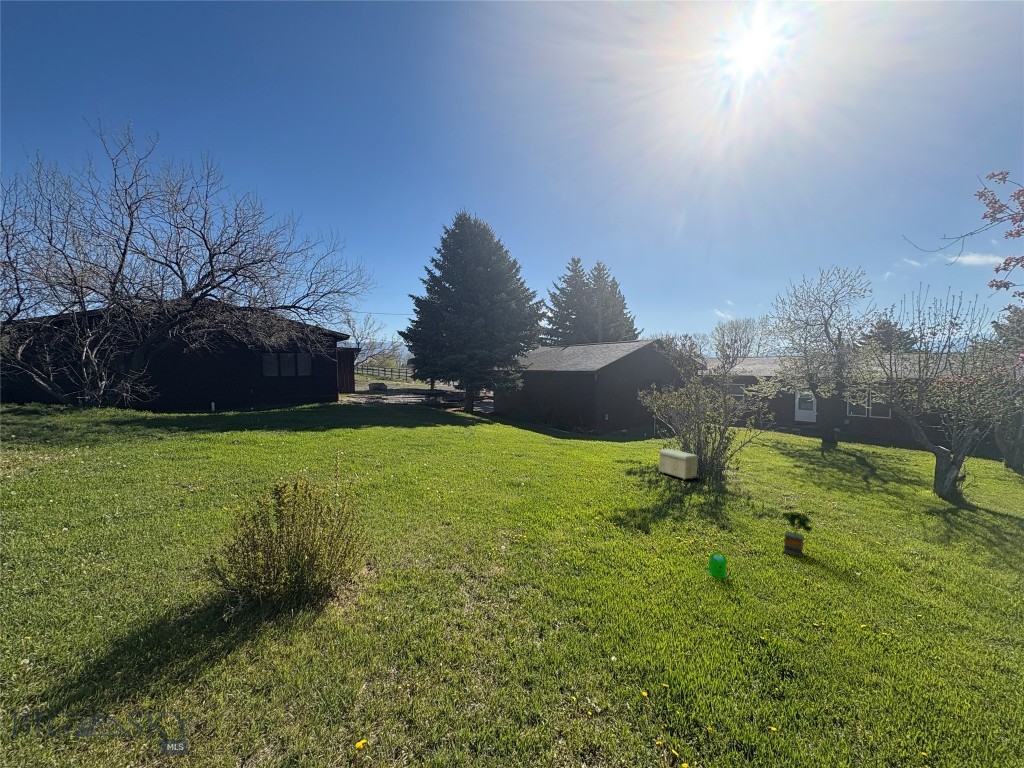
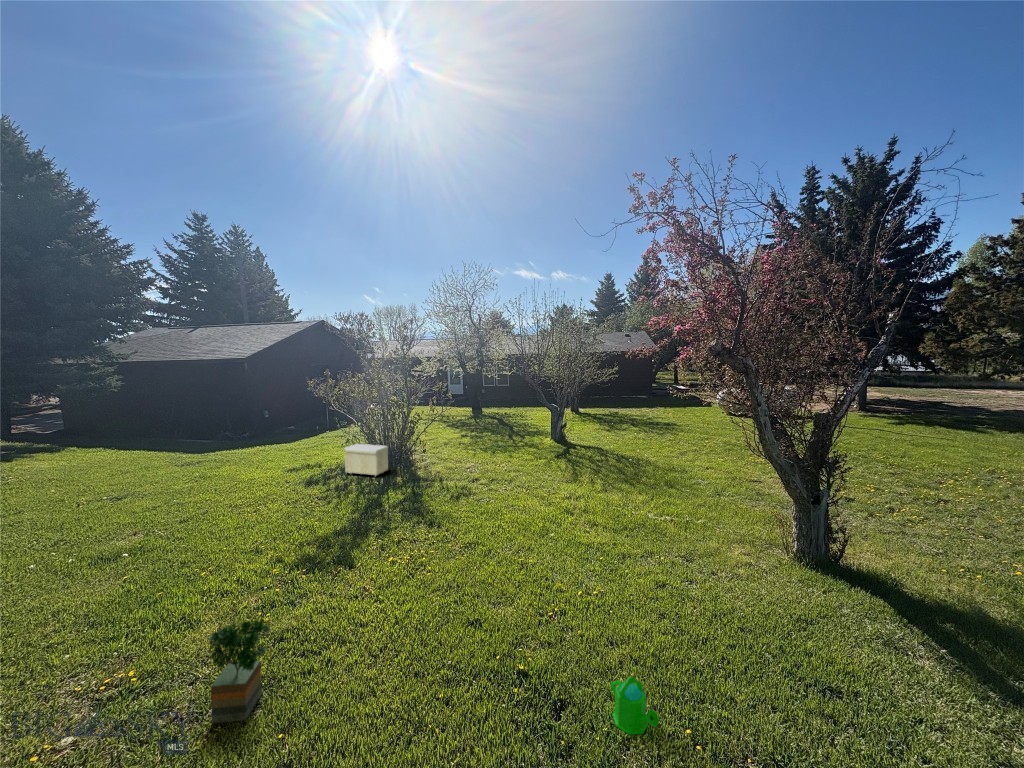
potted tree: present [782,512,813,557] -> present [209,620,271,723]
watering can: present [708,551,727,578] -> present [611,676,659,735]

